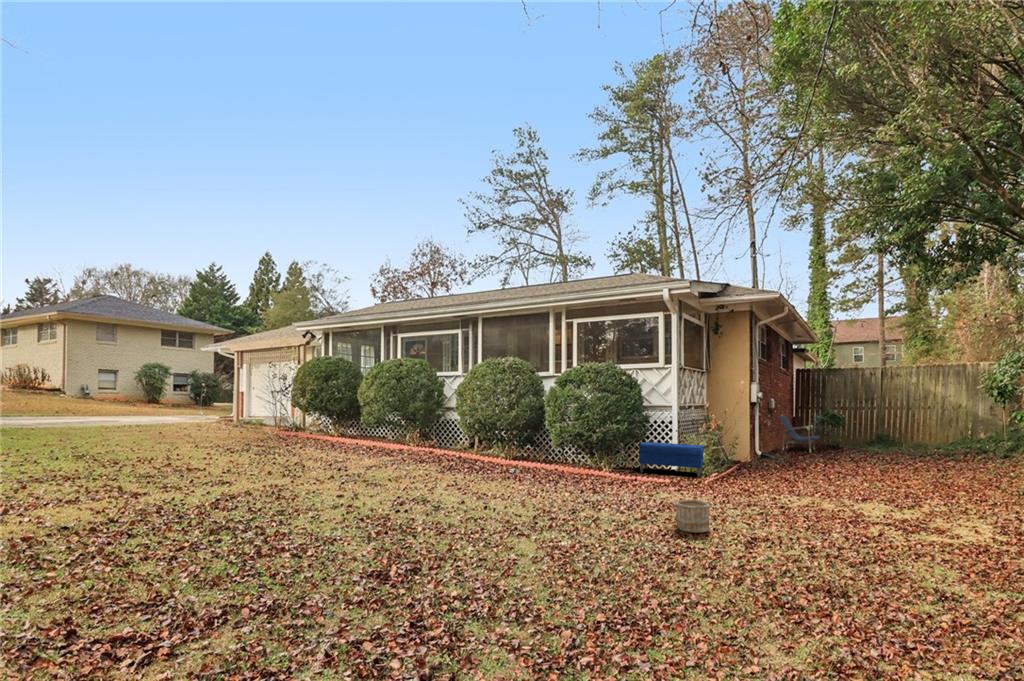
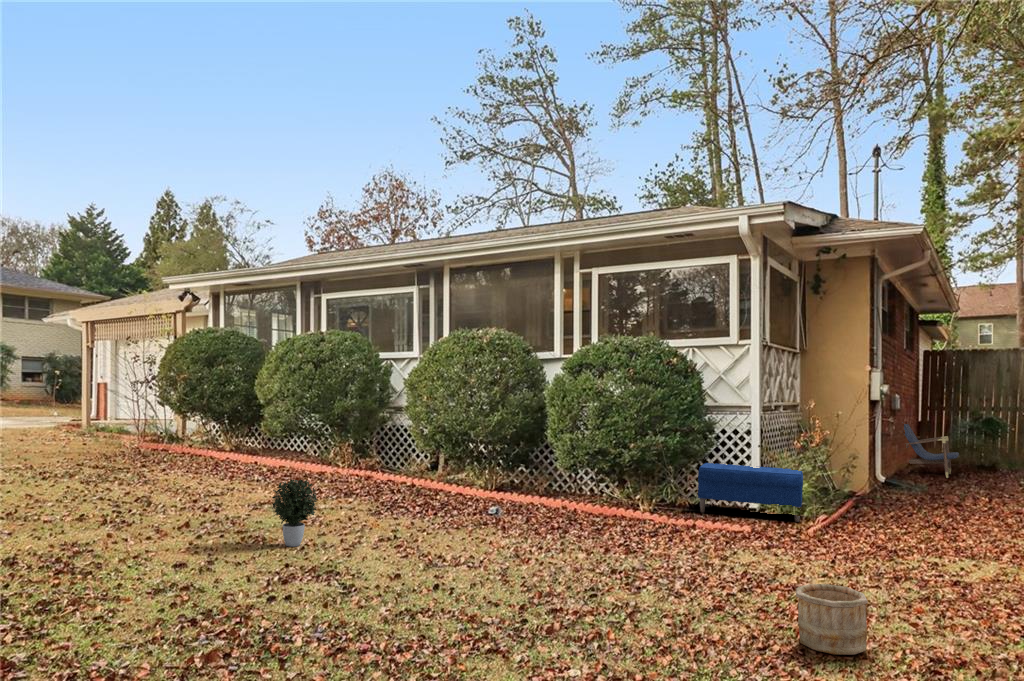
potted plant: none [390,450,417,489] -> present [272,480,318,547]

